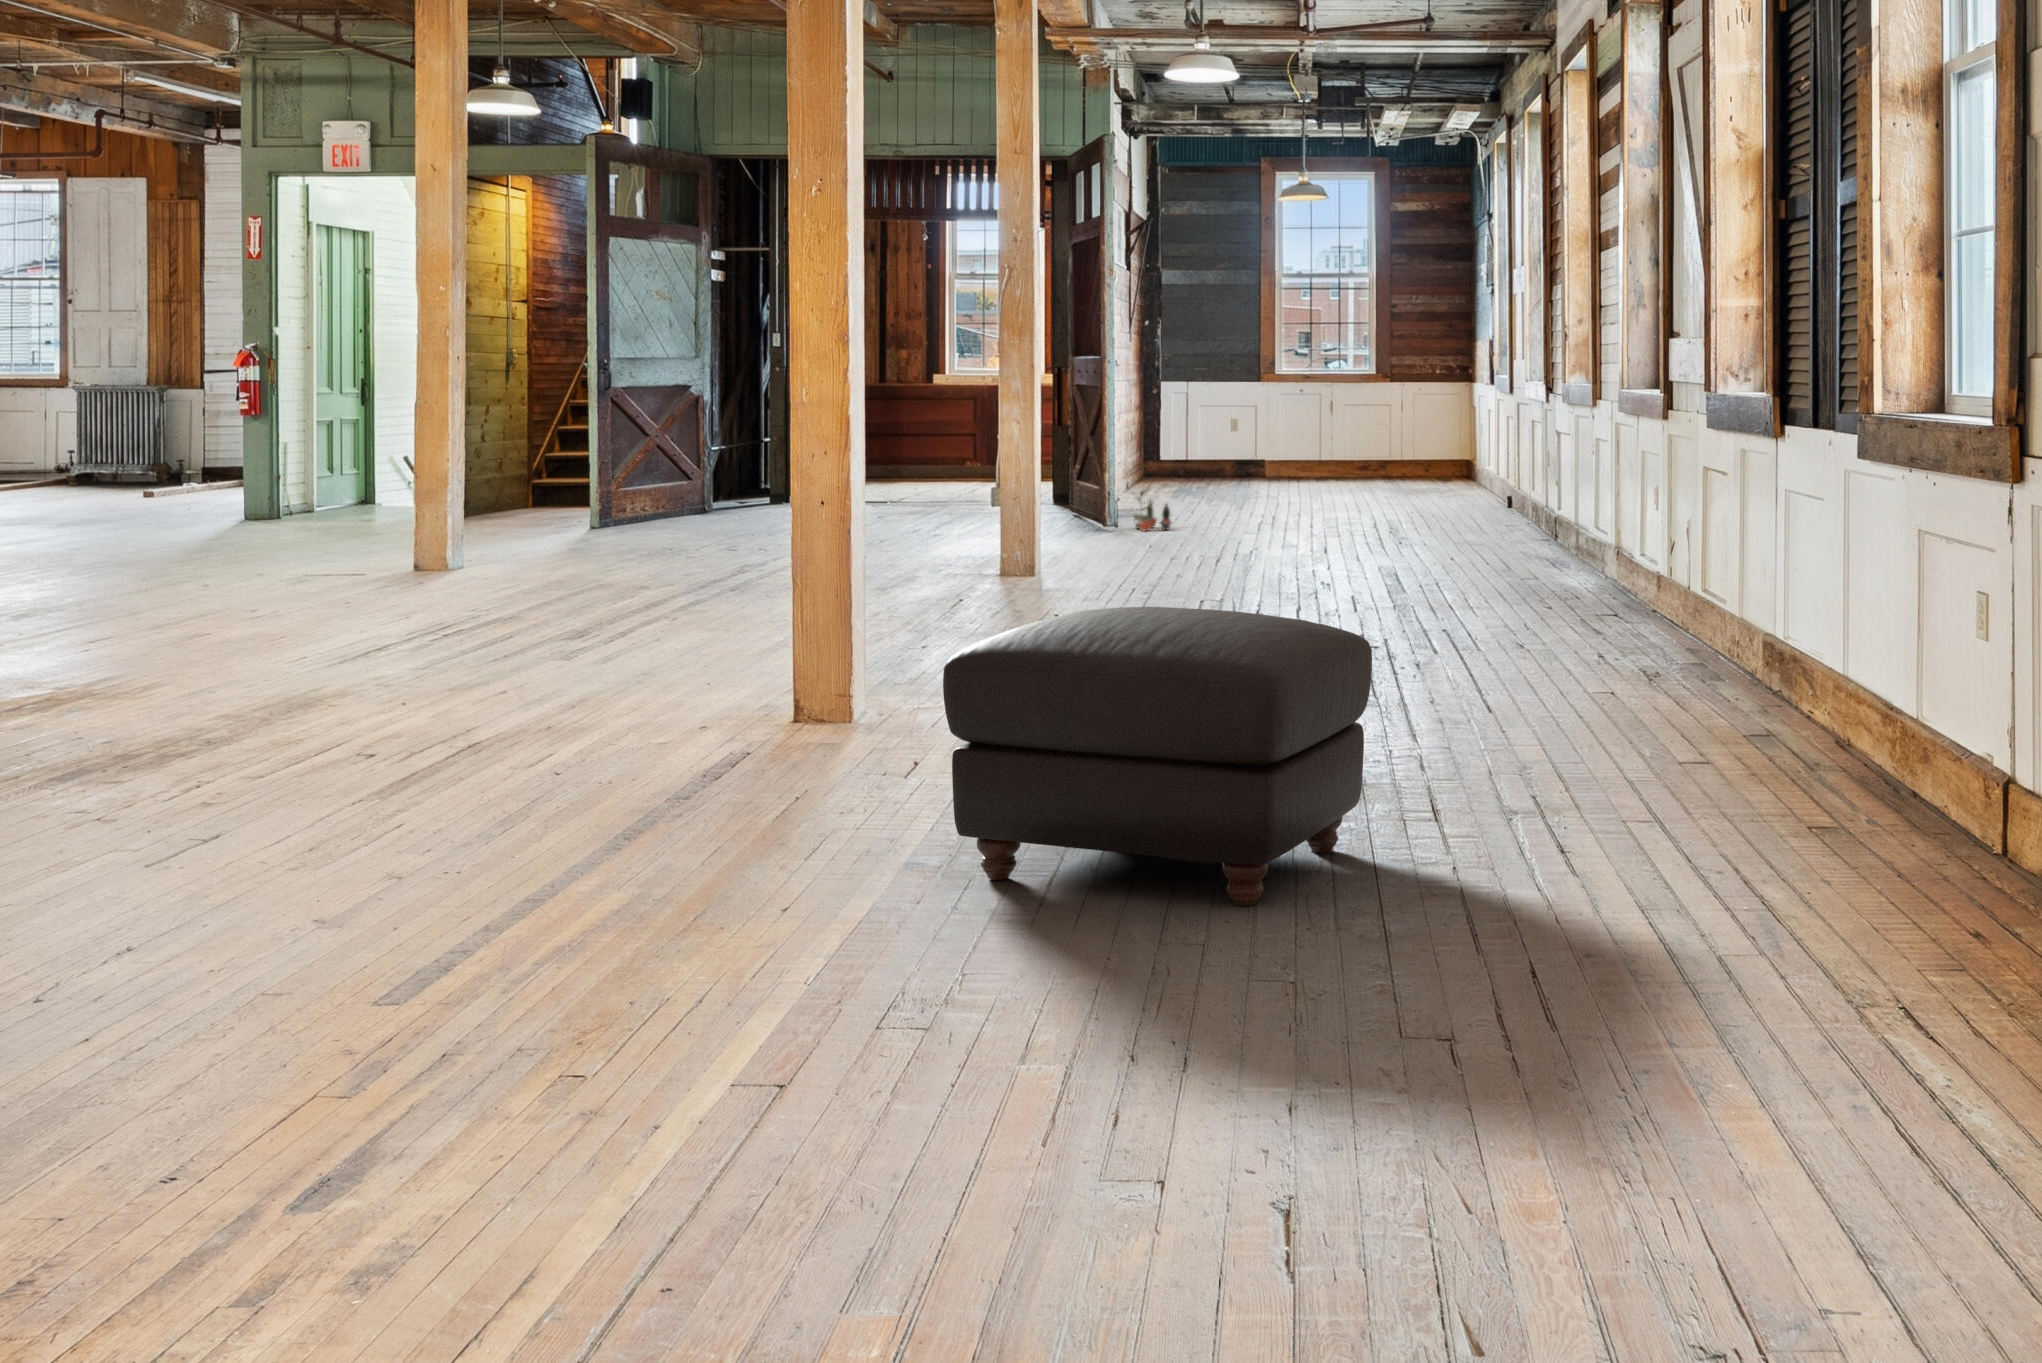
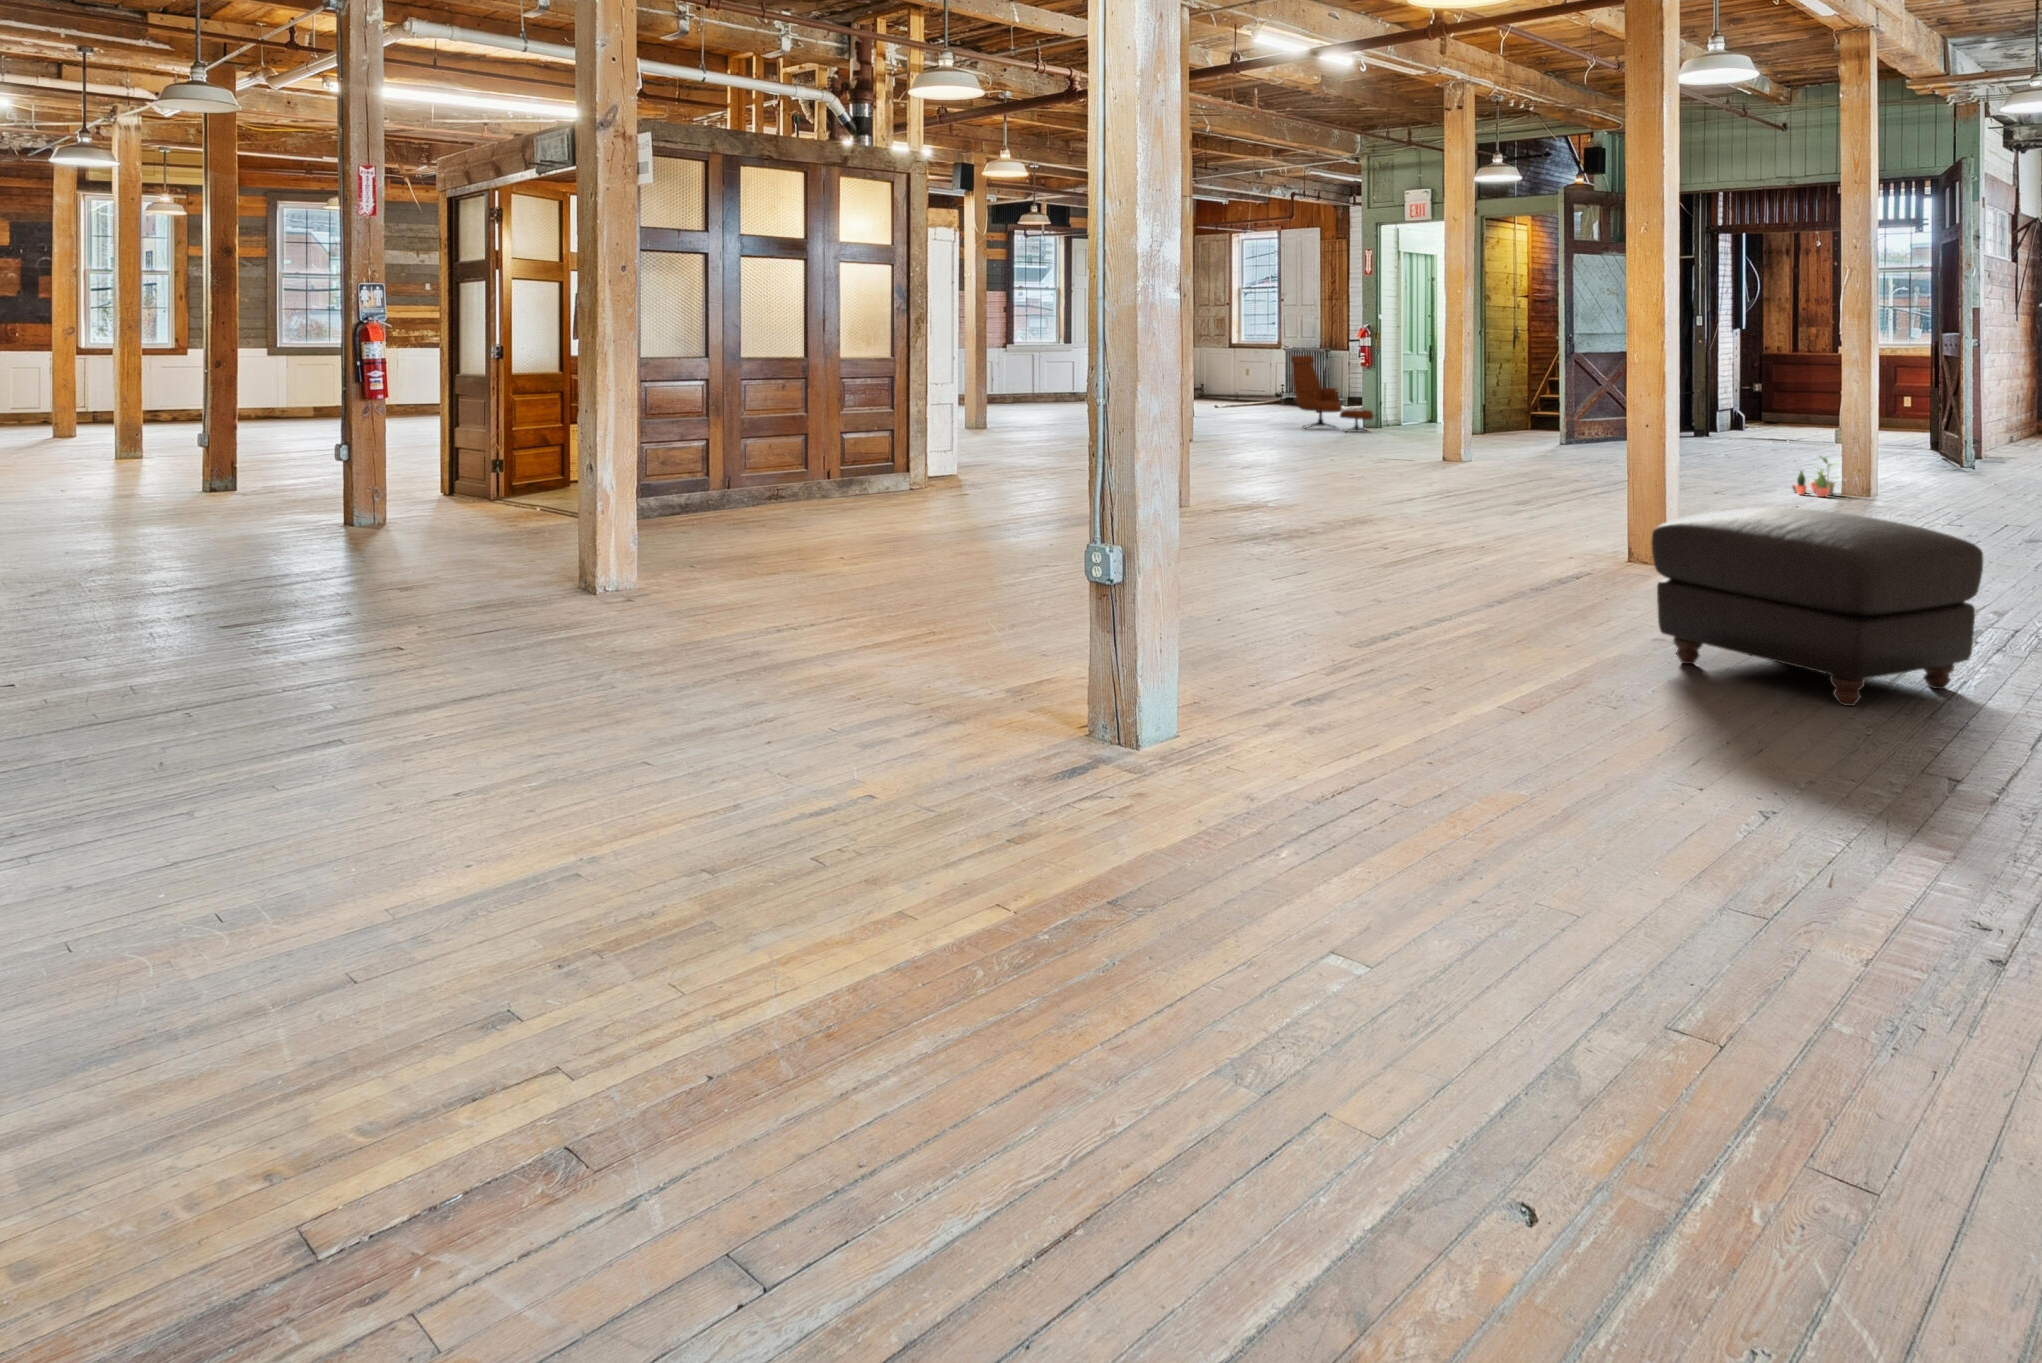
lounge chair: none [99,399,267,535] -> present [1291,355,1373,430]
potted plant: present [1134,491,1172,531] -> present [1792,456,1835,497]

